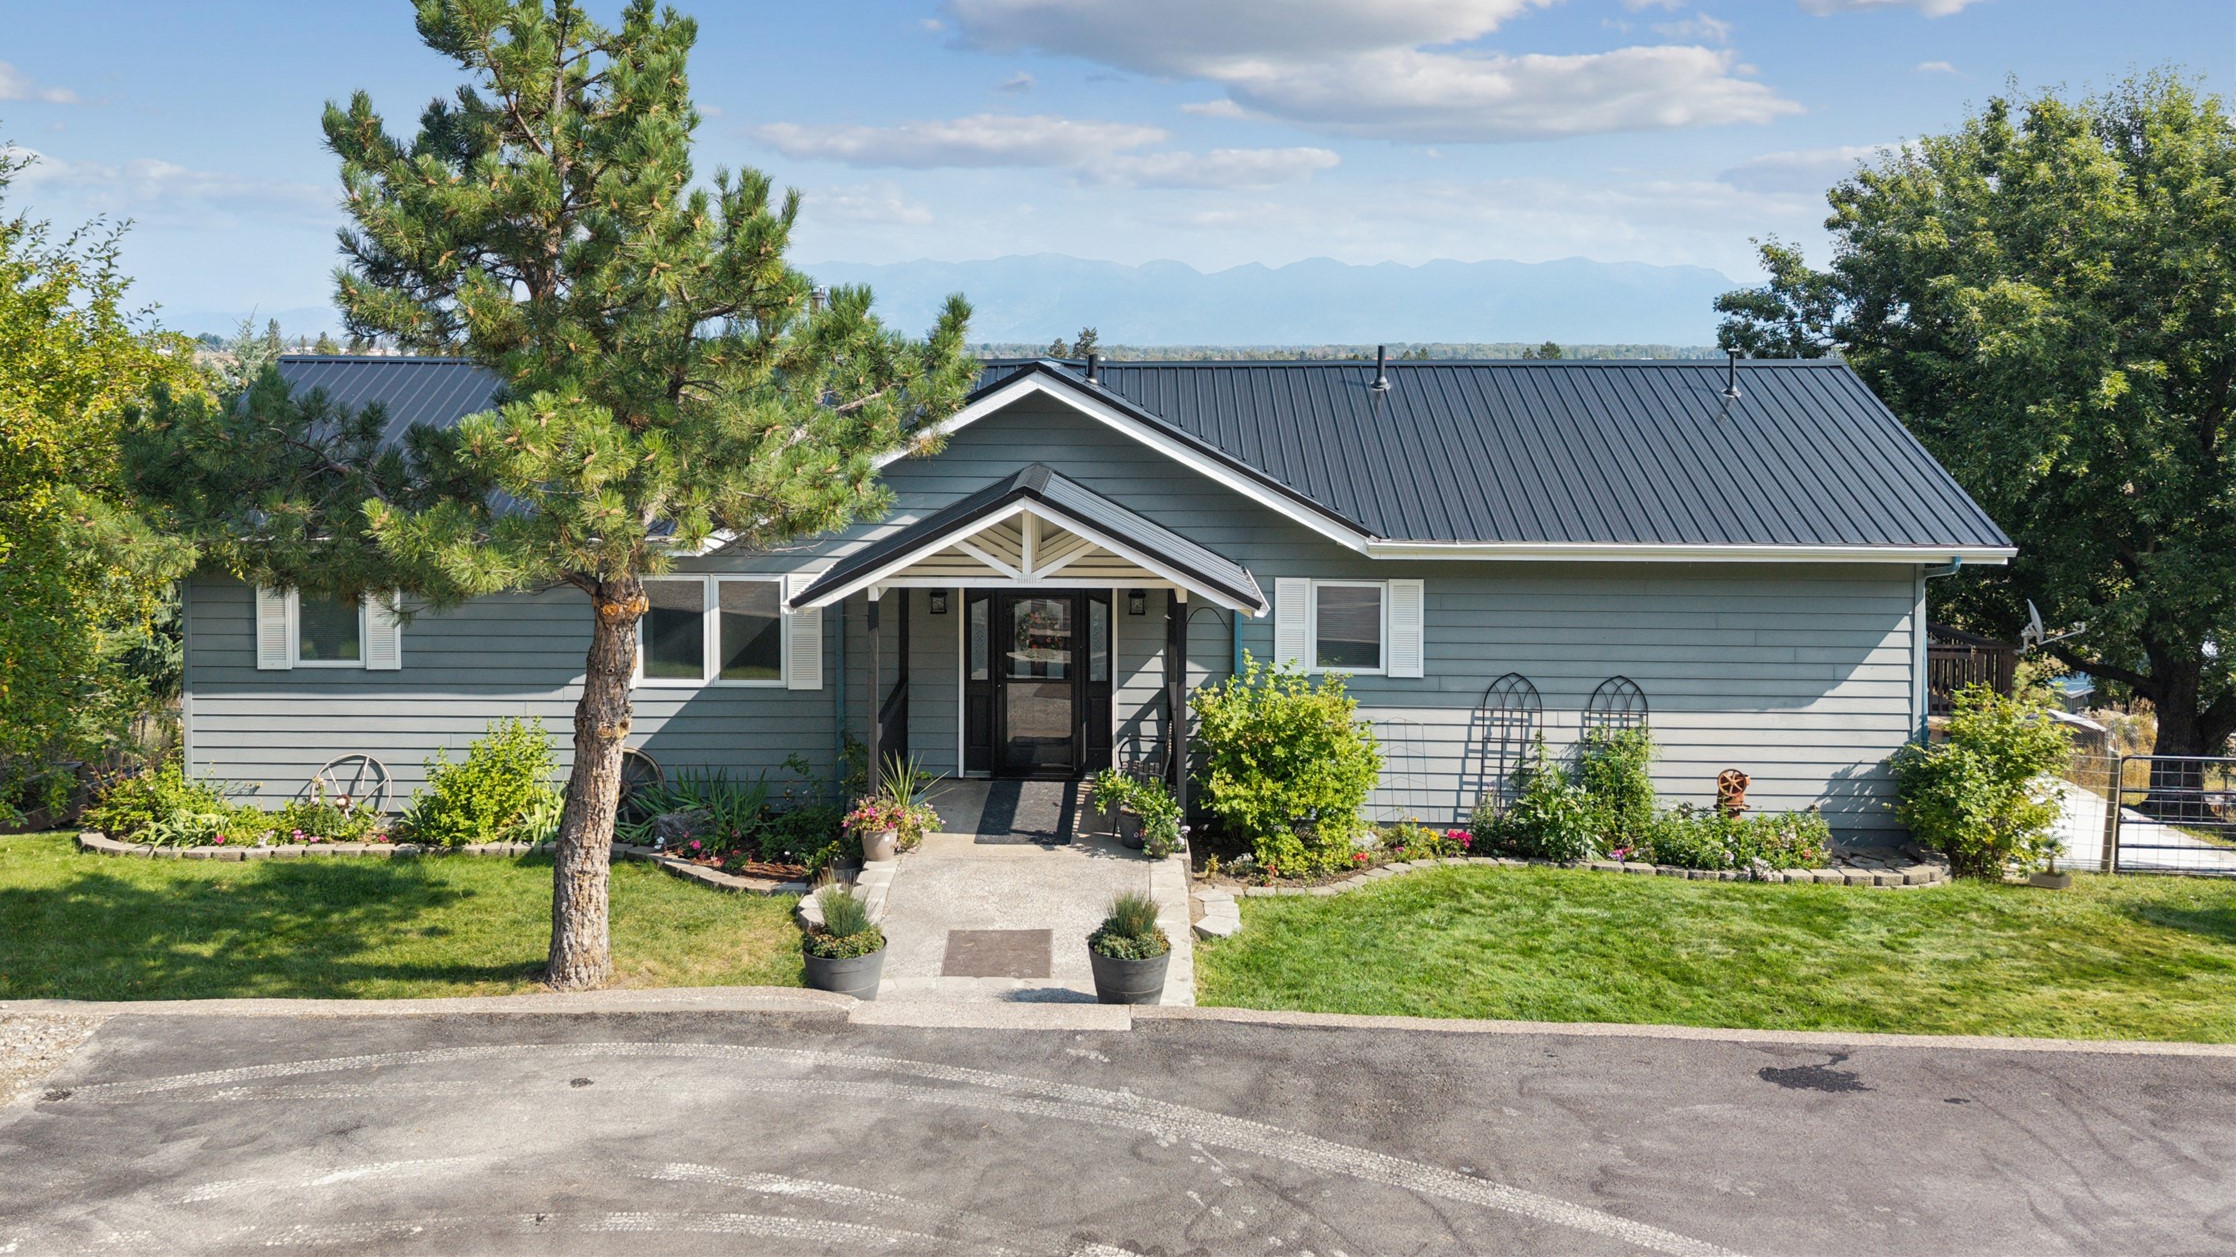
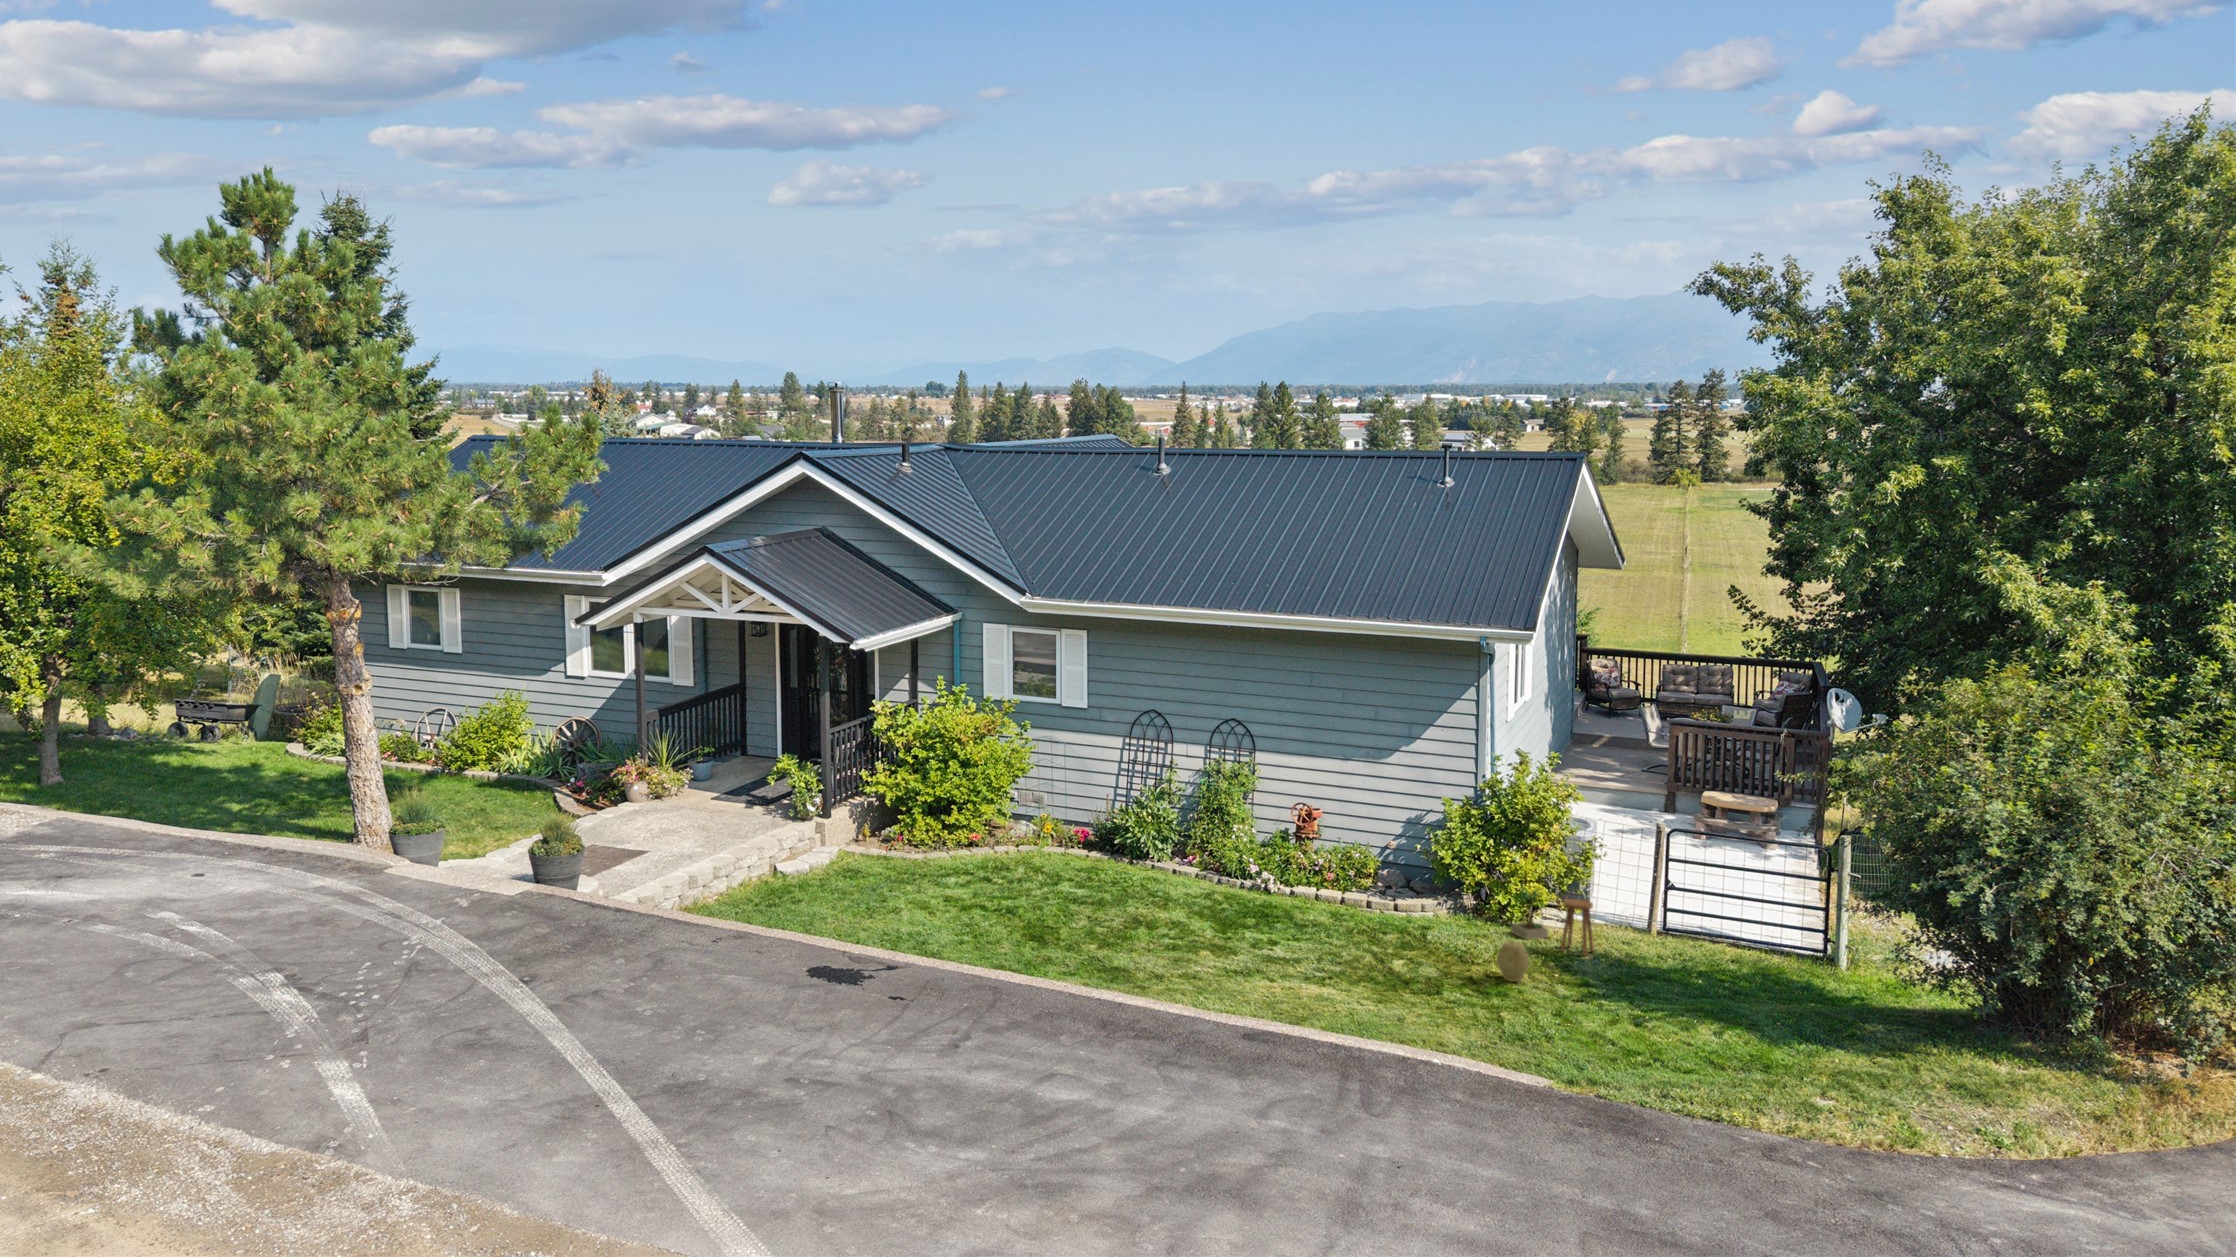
stool: none [2113,836,2155,898] -> present [1560,899,1594,956]
woven basket: none [2160,884,2202,928] -> present [1497,941,1529,982]

